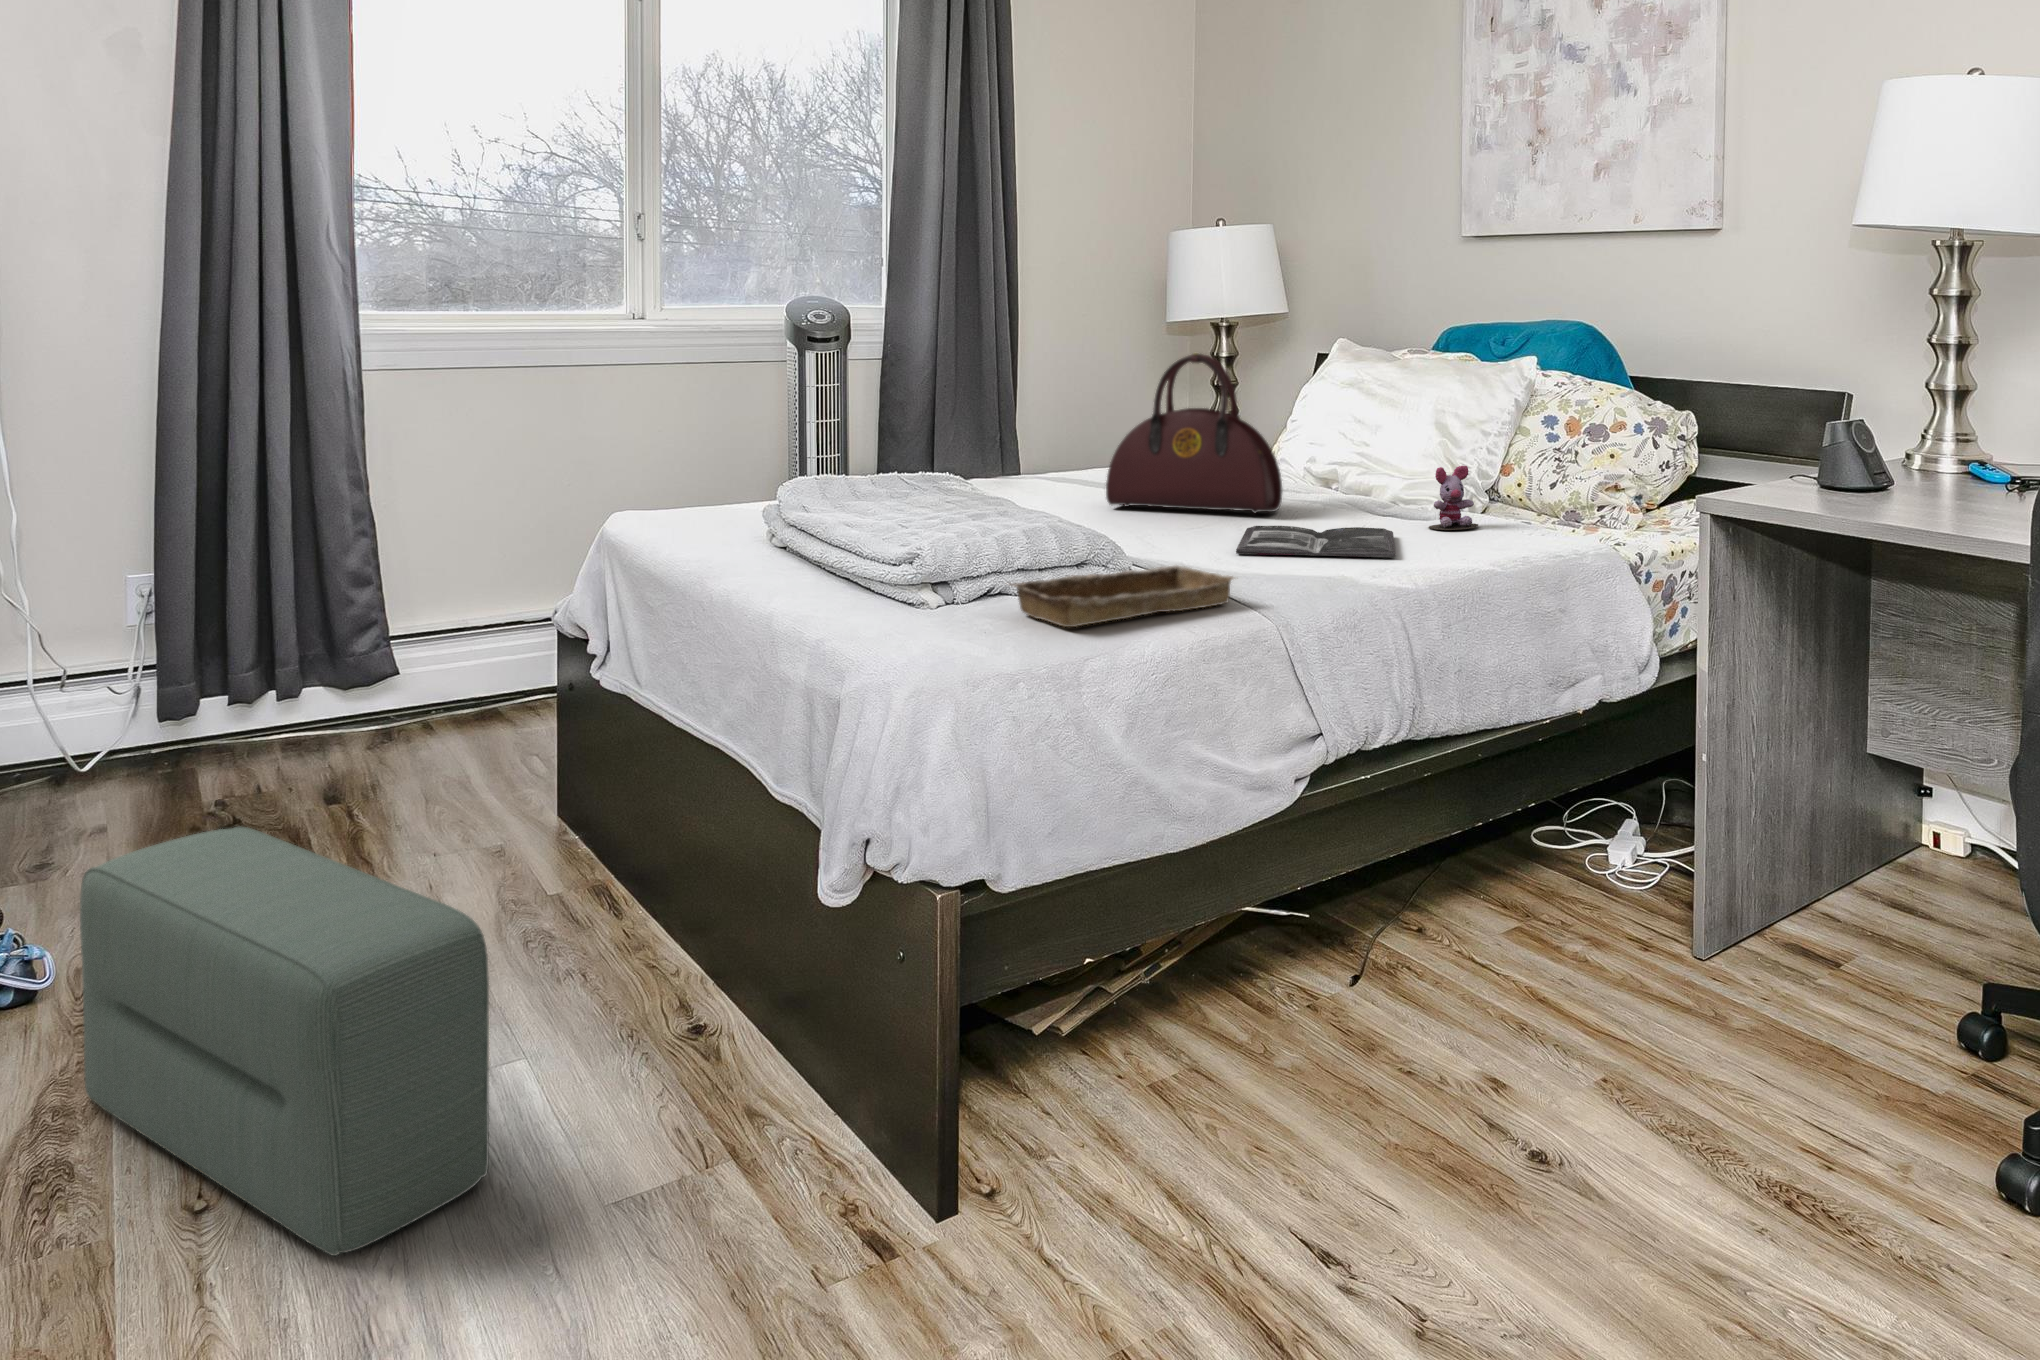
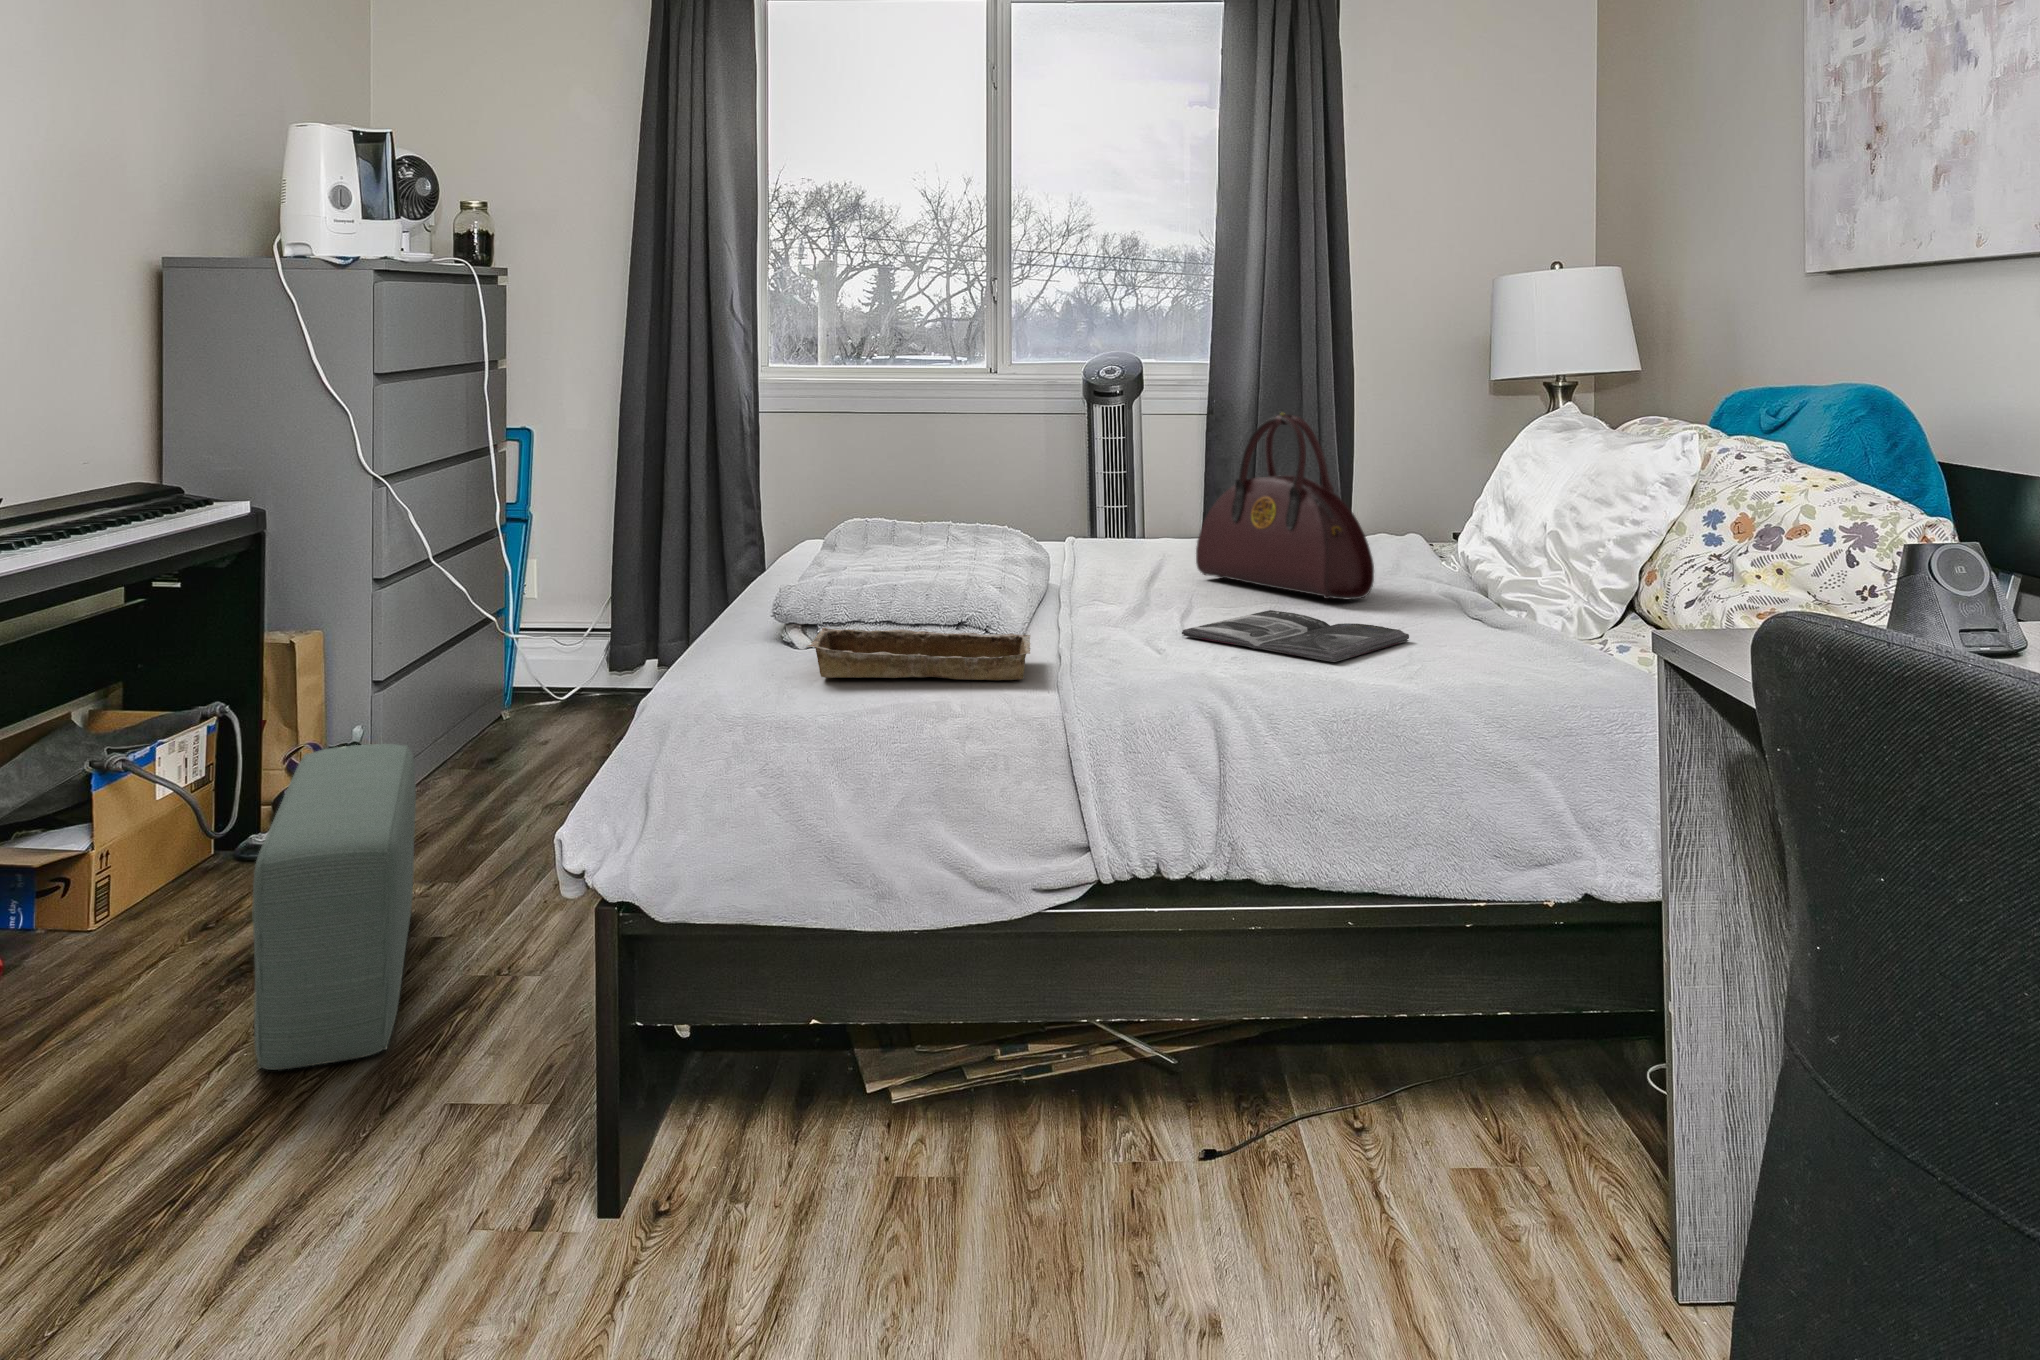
stuffed toy: present [1429,466,1478,530] -> none [1482,561,1603,644]

